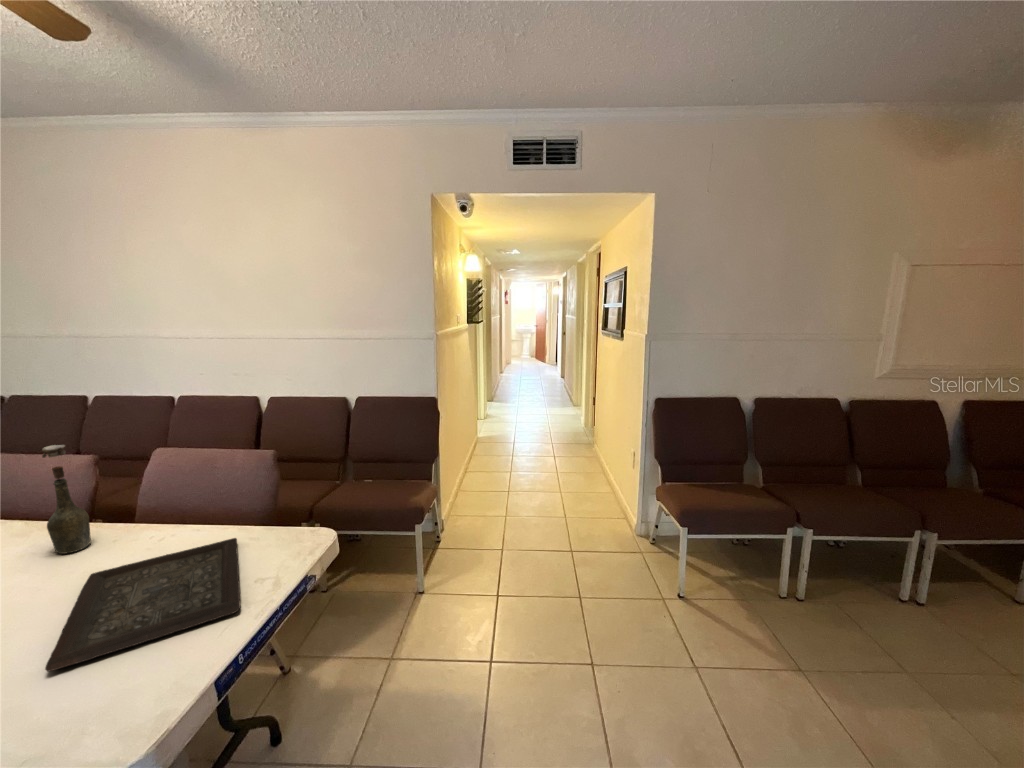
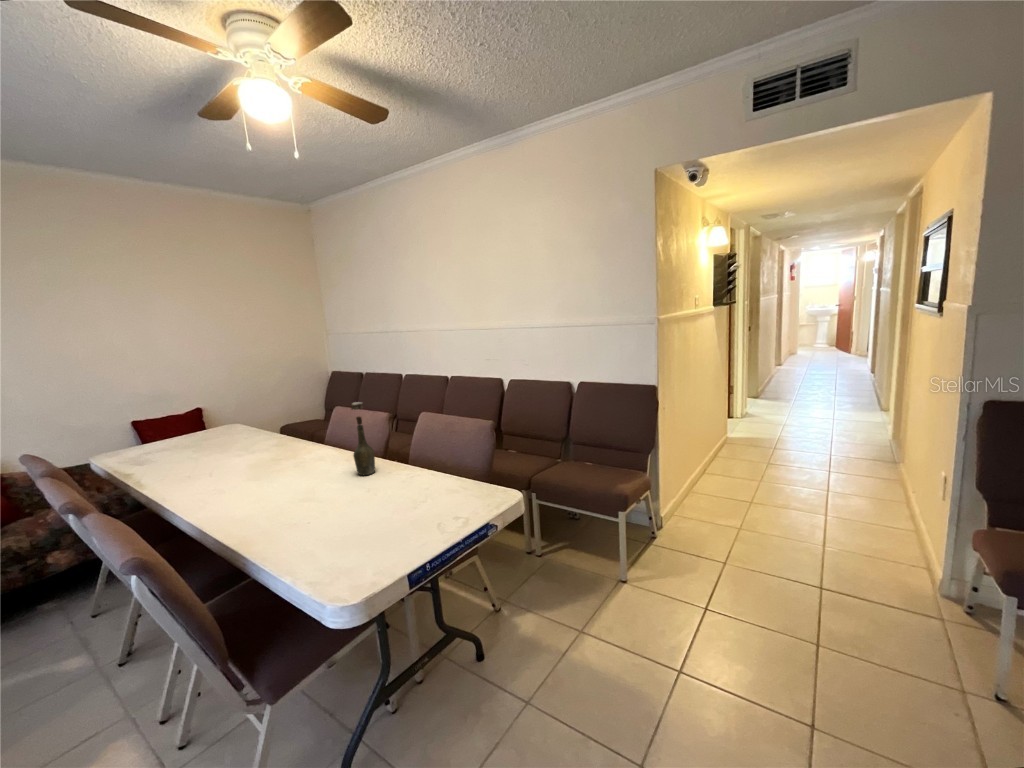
tray: present [45,538,241,672] -> none [328,485,451,542]

